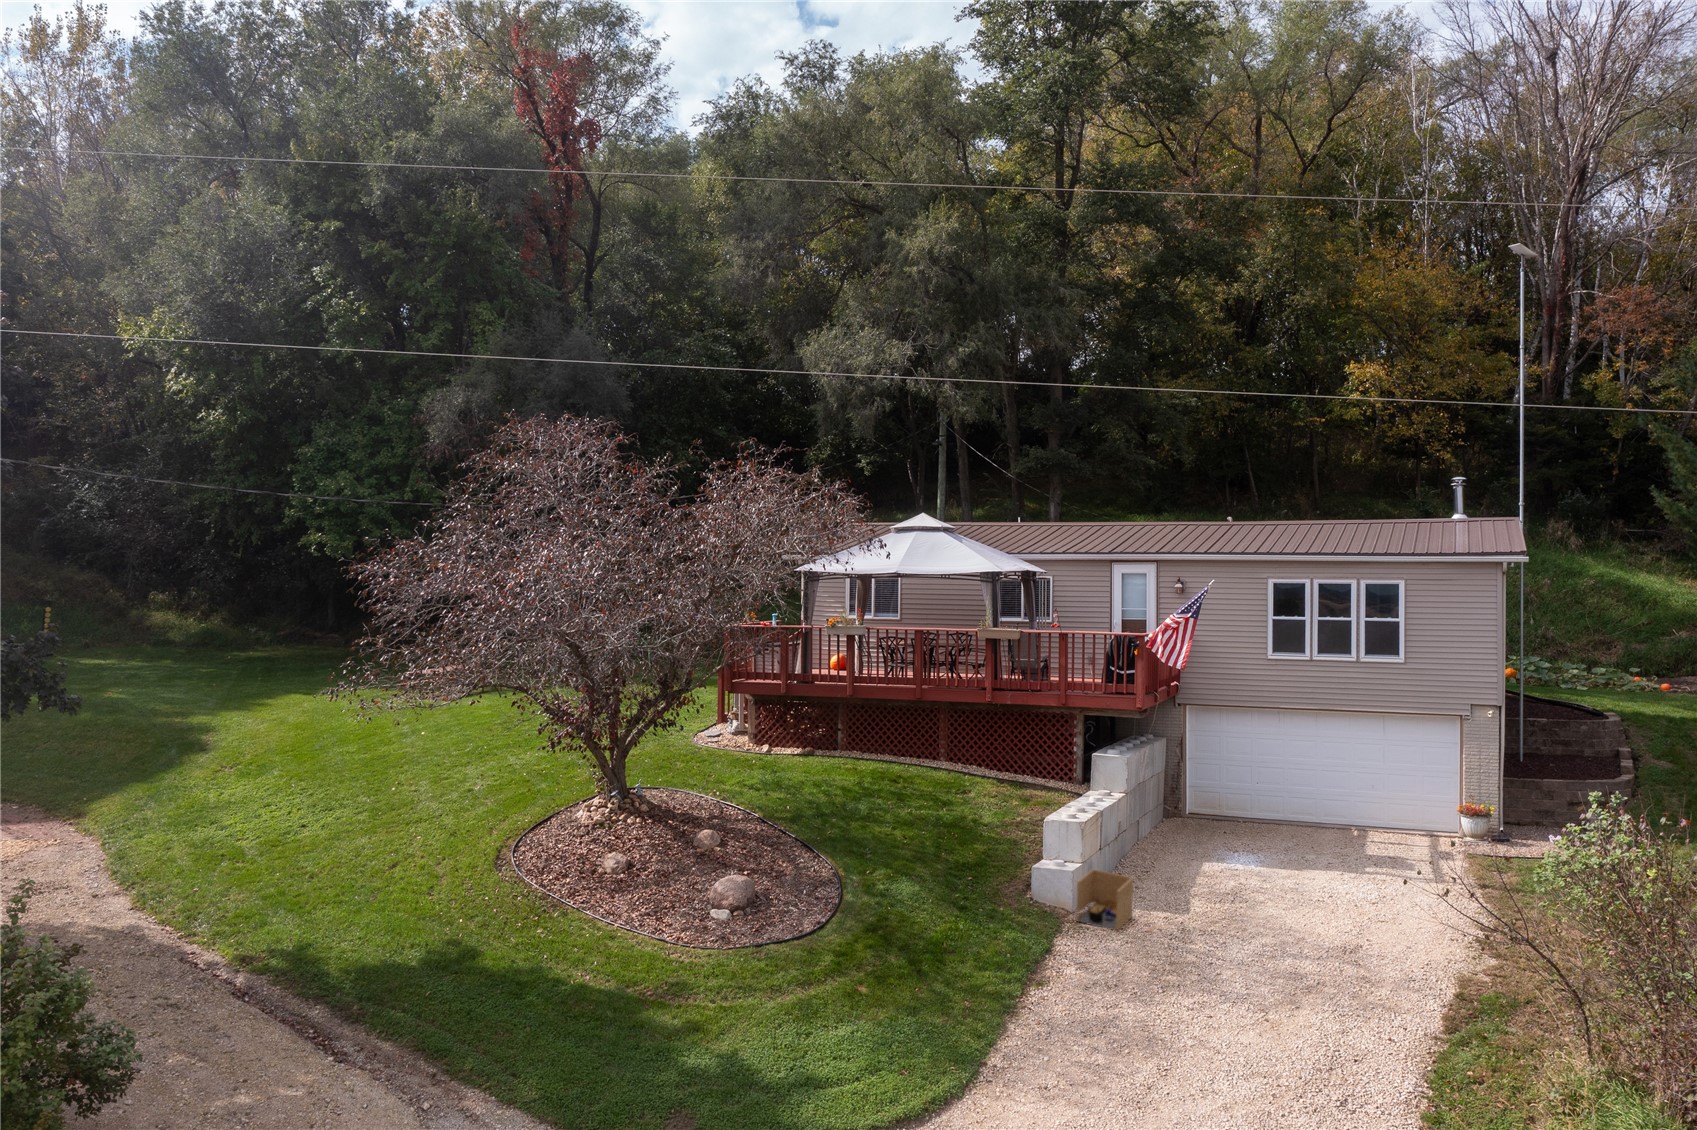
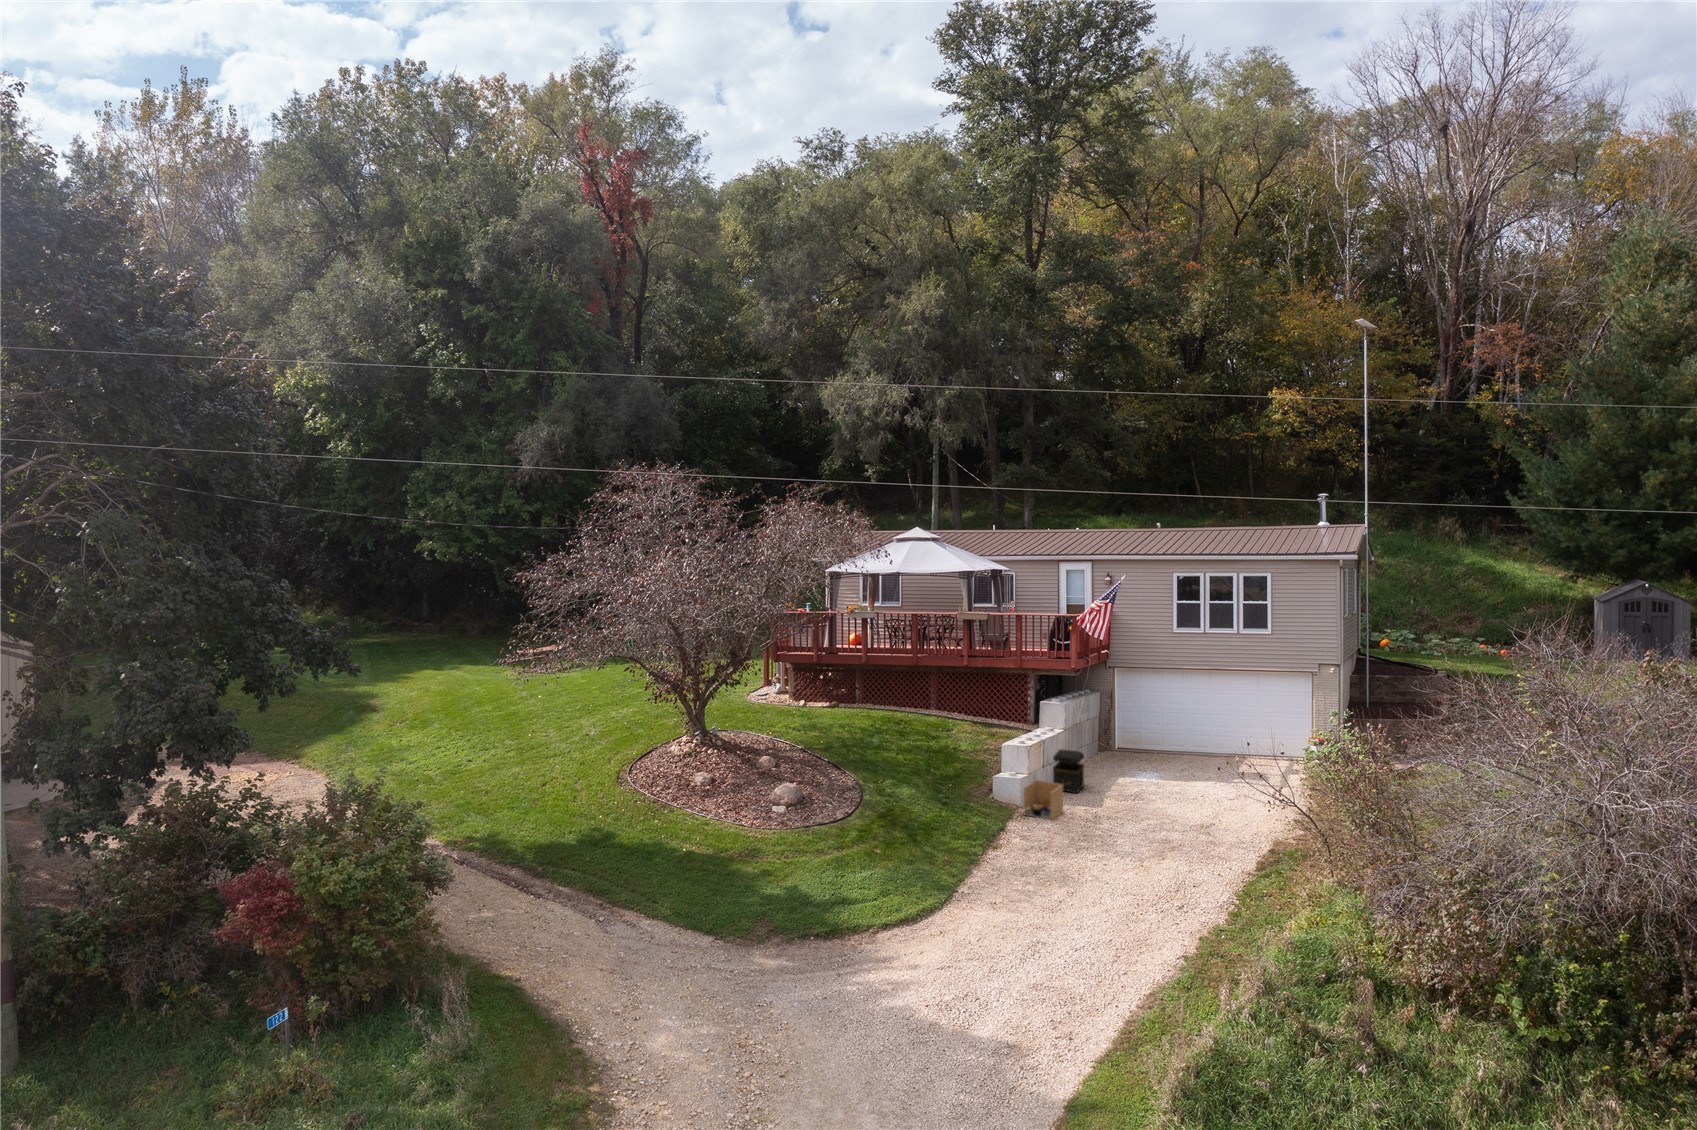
toolbox: none [1113,823,1157,886] -> present [1053,750,1084,793]

